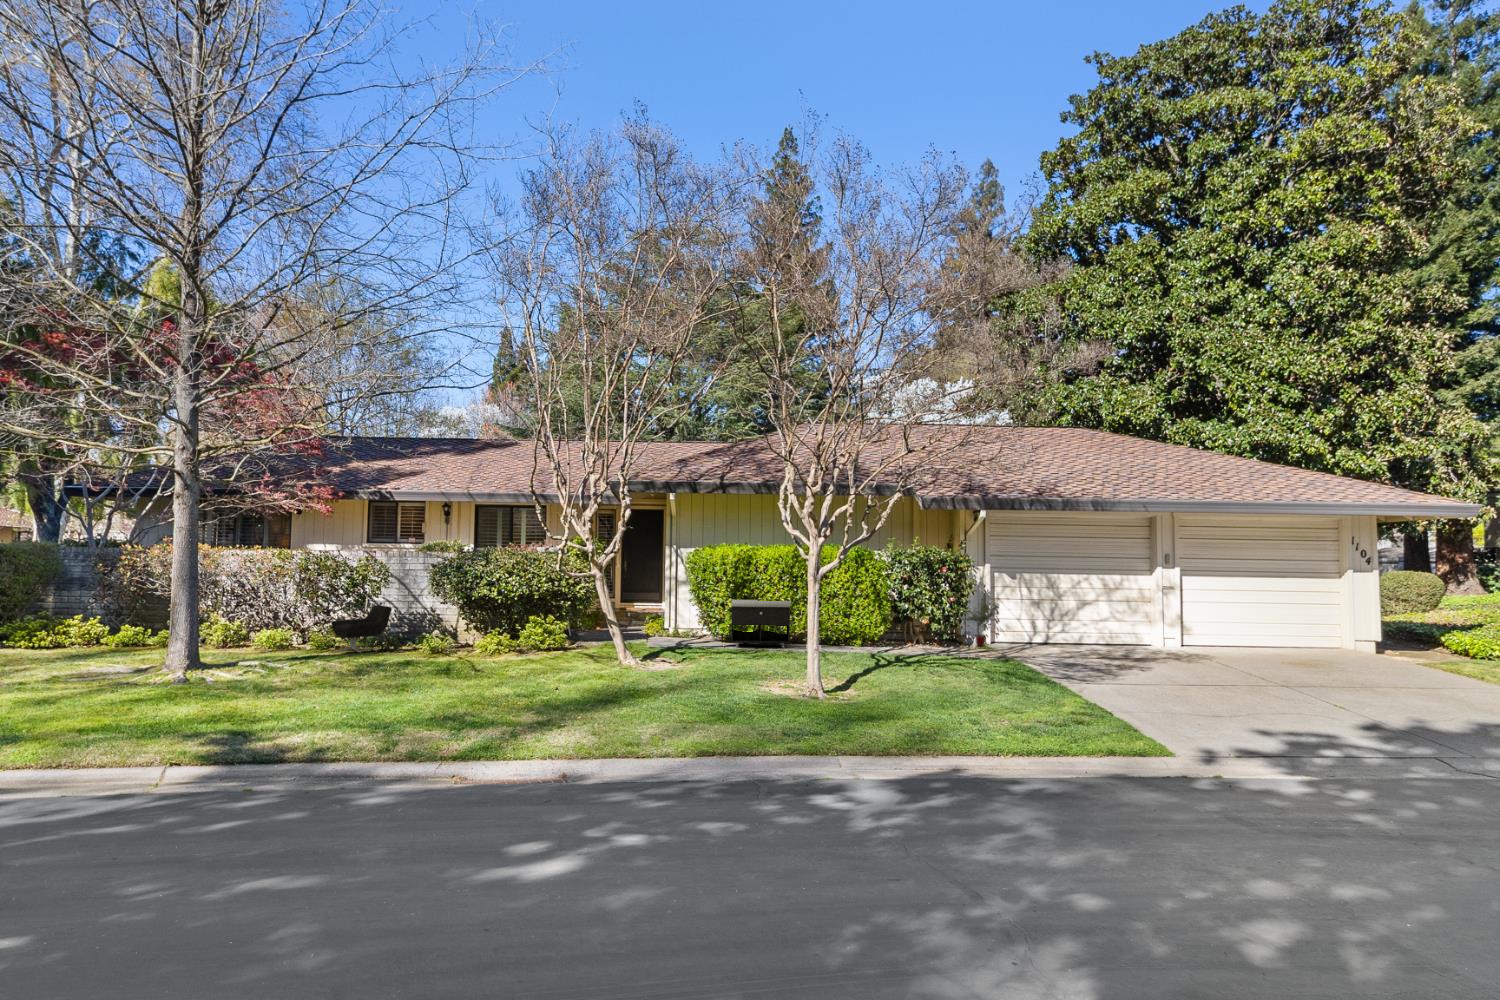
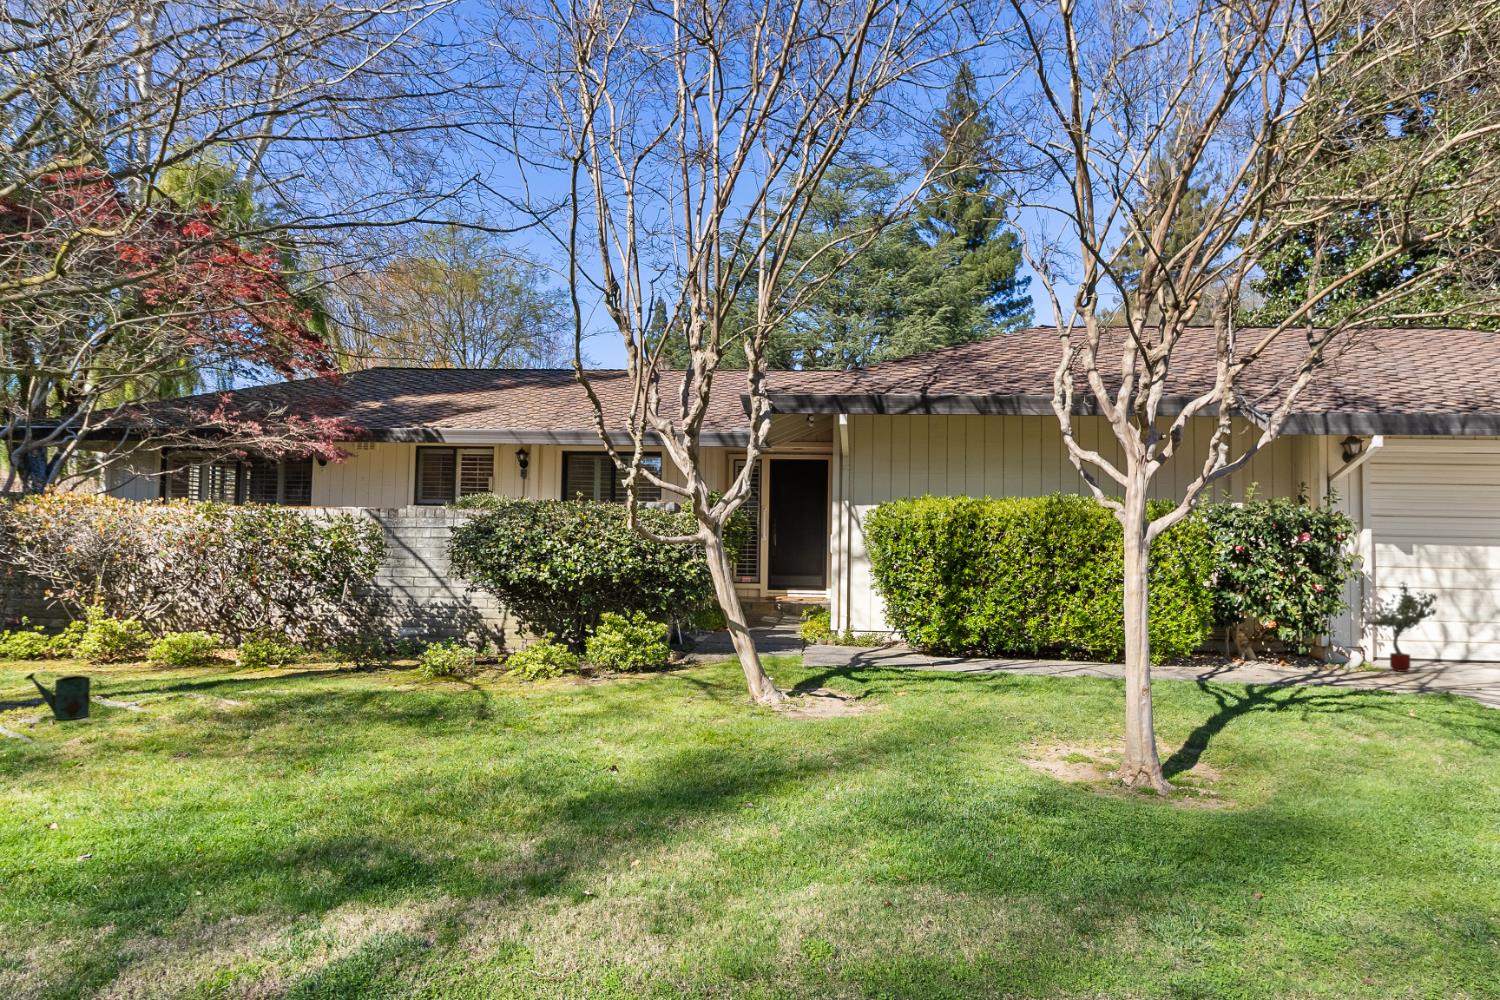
storage bench: present [731,600,790,648] -> none [943,586,1050,669]
lounge chair: present [331,605,392,652] -> none [299,592,396,668]
watering can: none [201,651,245,678] -> present [25,673,102,720]

